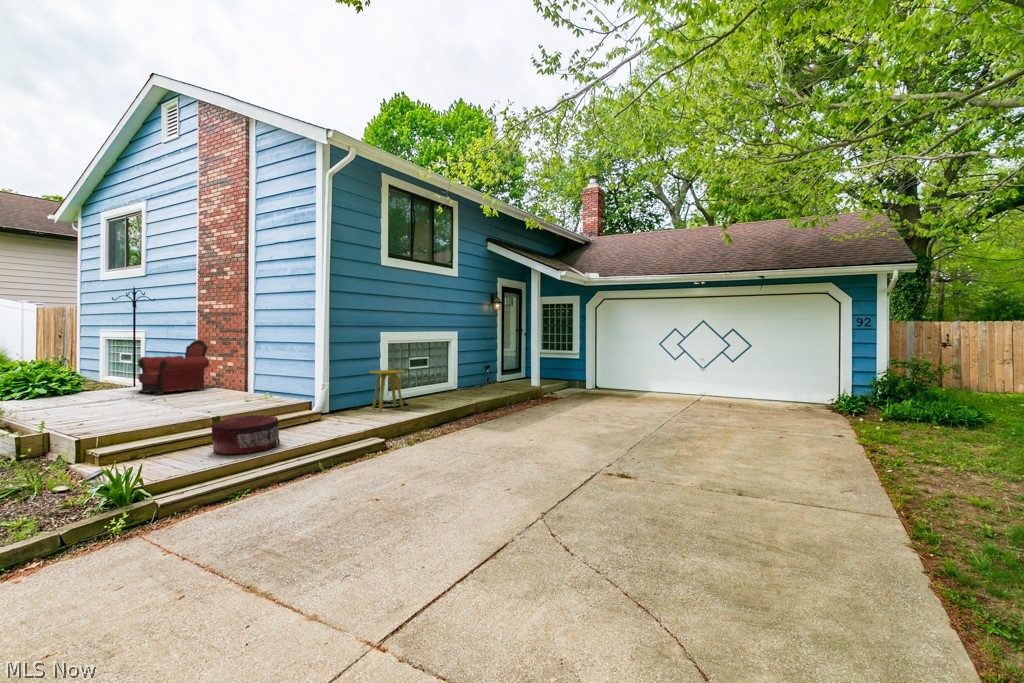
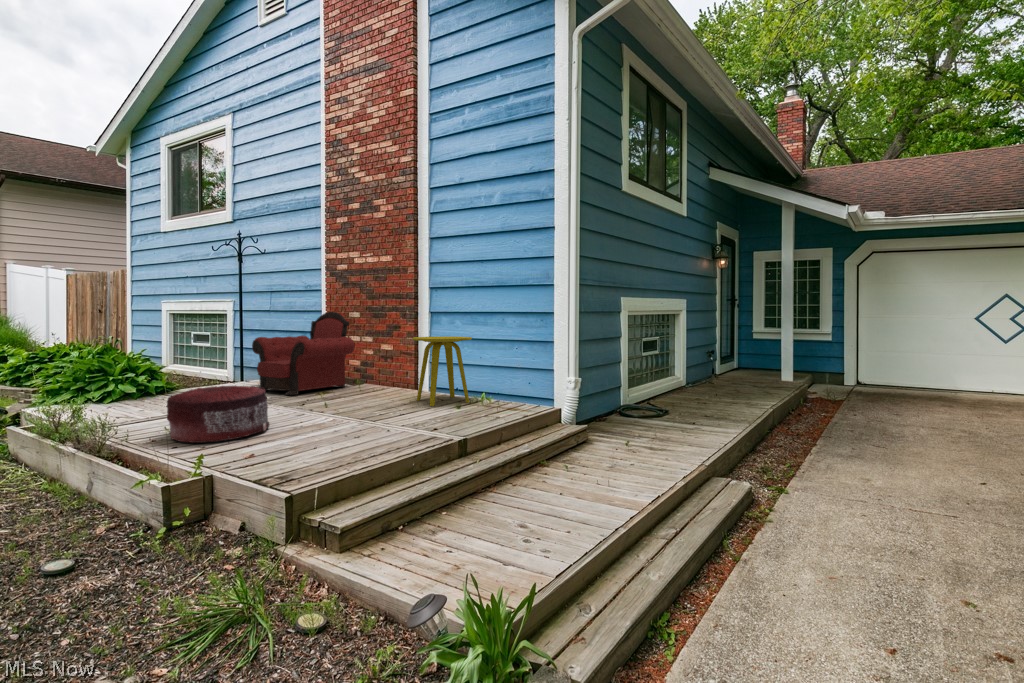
side table: present [370,370,406,412] -> present [412,336,472,406]
pouf: present [212,415,280,455] -> present [167,385,269,443]

